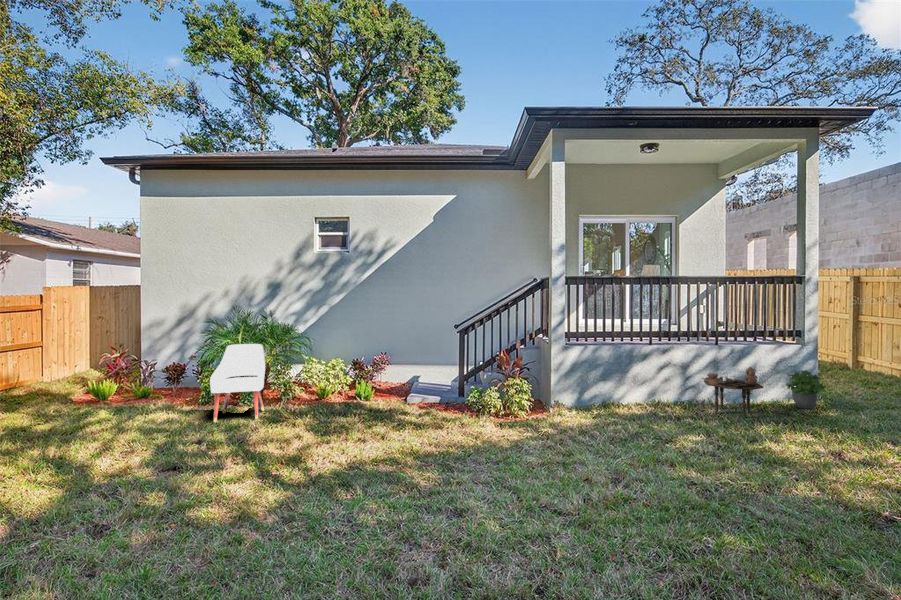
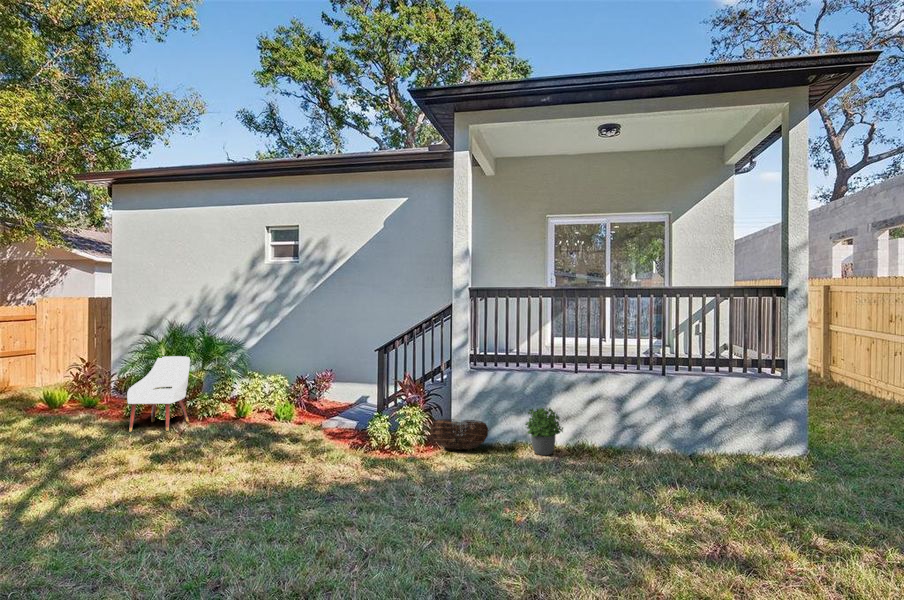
side table: present [702,367,763,418] -> none [631,409,700,474]
potted plant: present [786,370,825,409] -> present [525,408,563,455]
basket: none [537,387,589,415] -> present [430,419,489,450]

